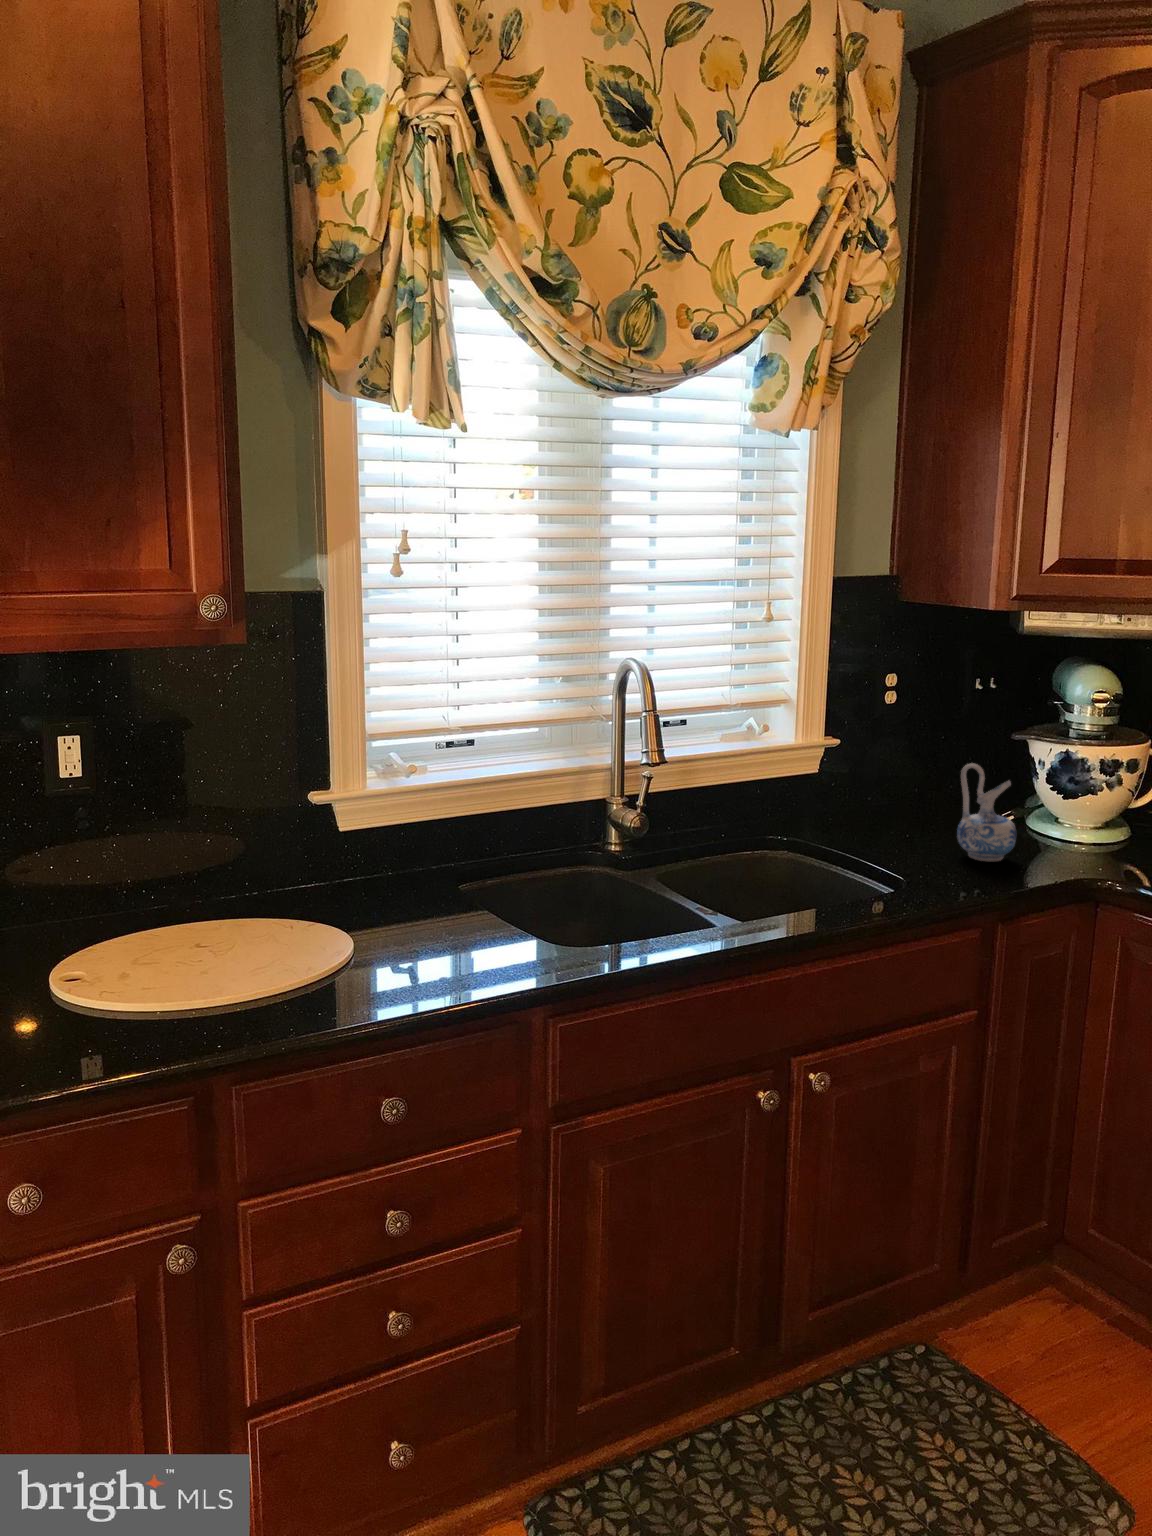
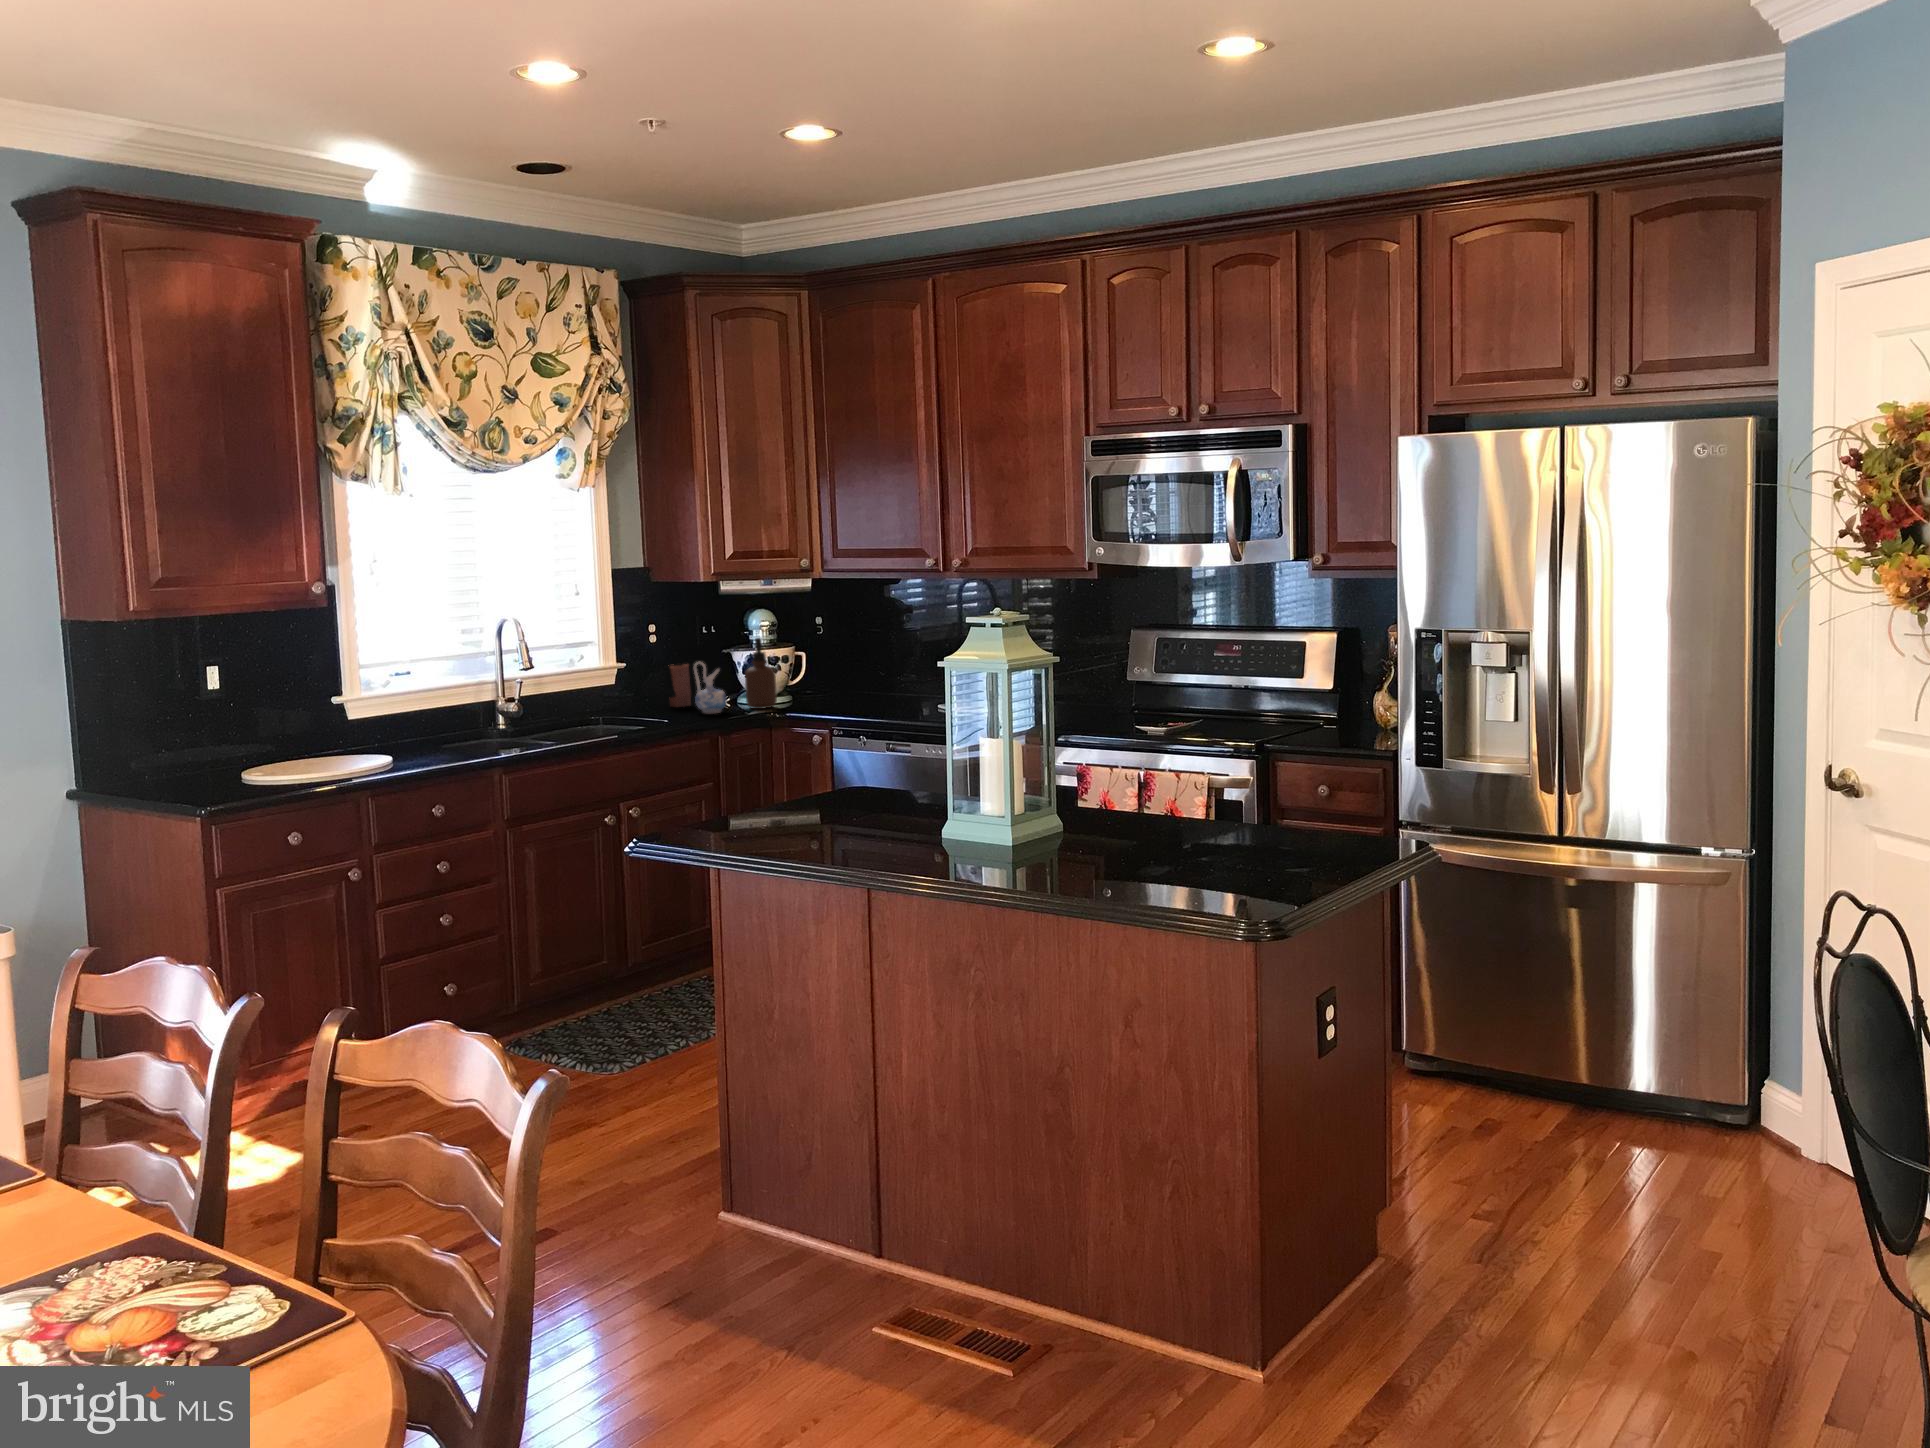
soap dispenser: none [1050,726,1113,858] -> present [745,638,777,709]
candle: none [908,750,949,827] -> present [670,664,691,707]

